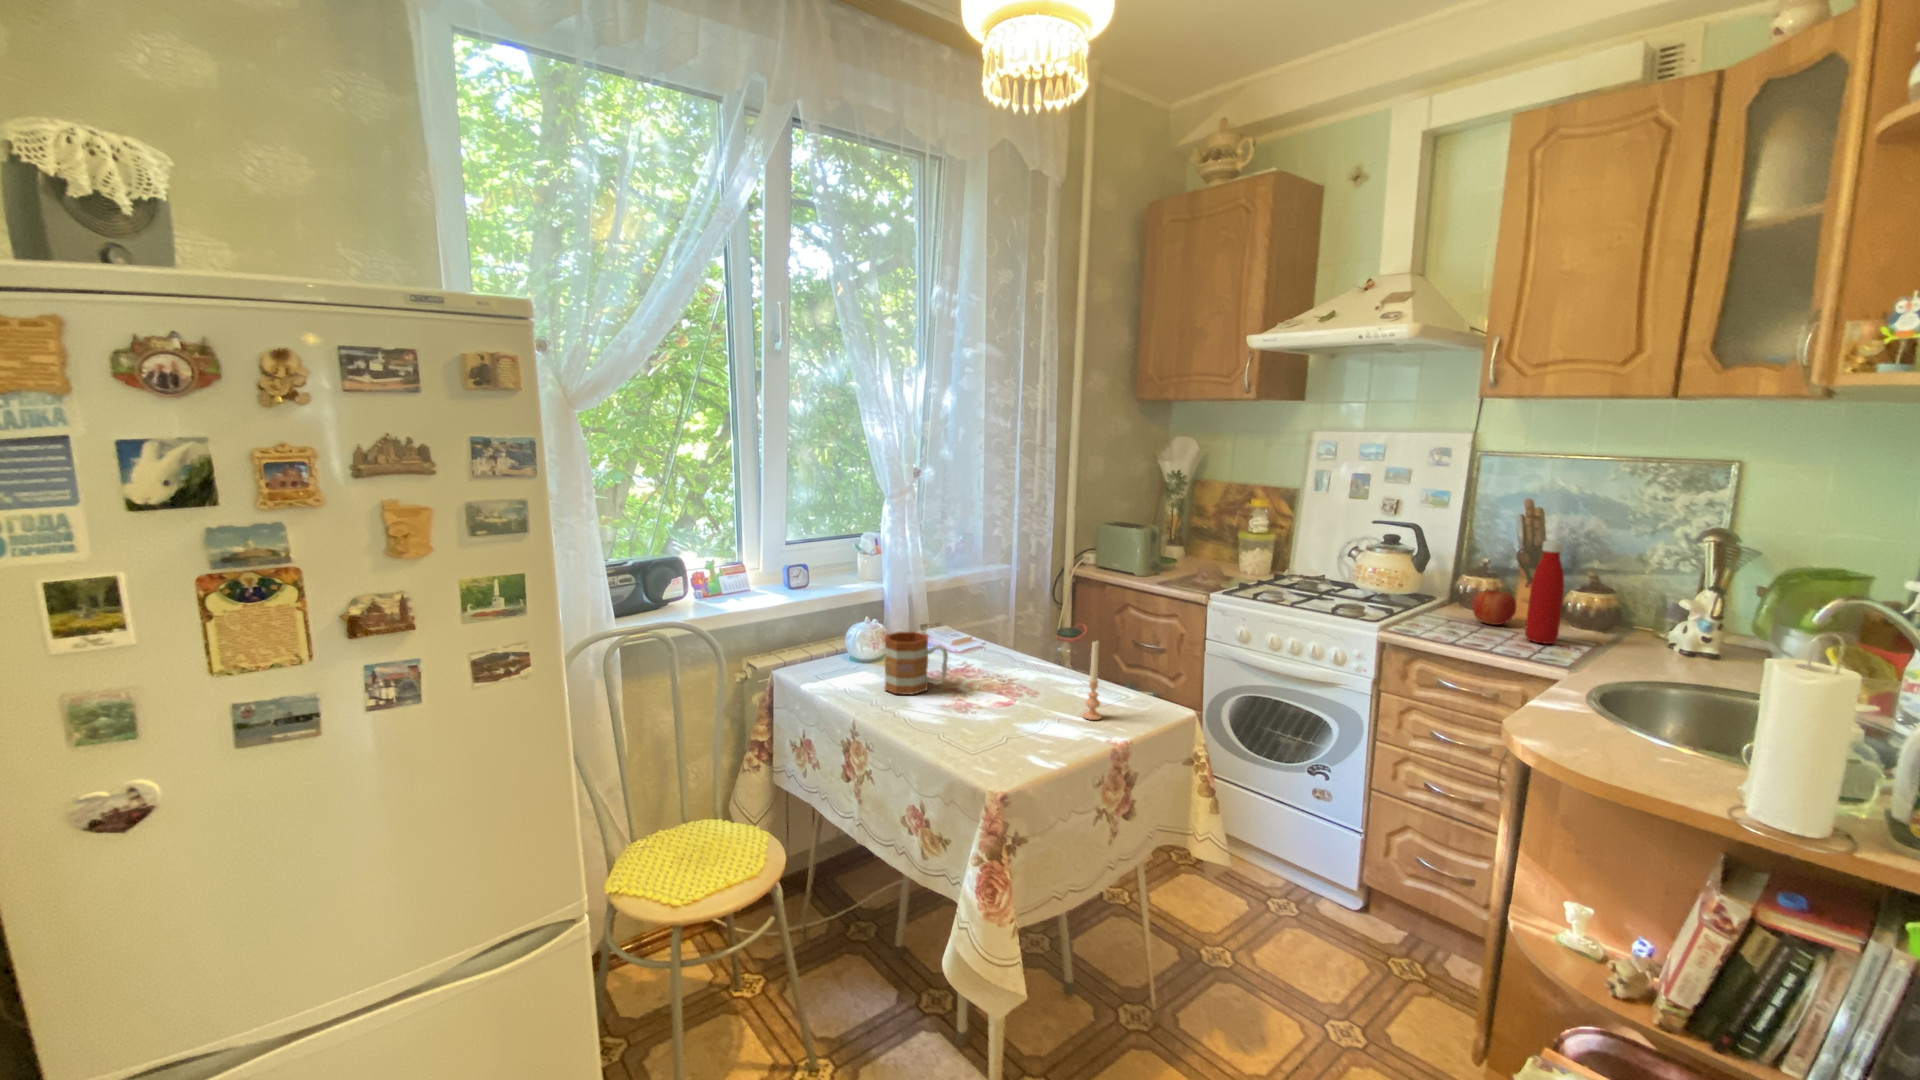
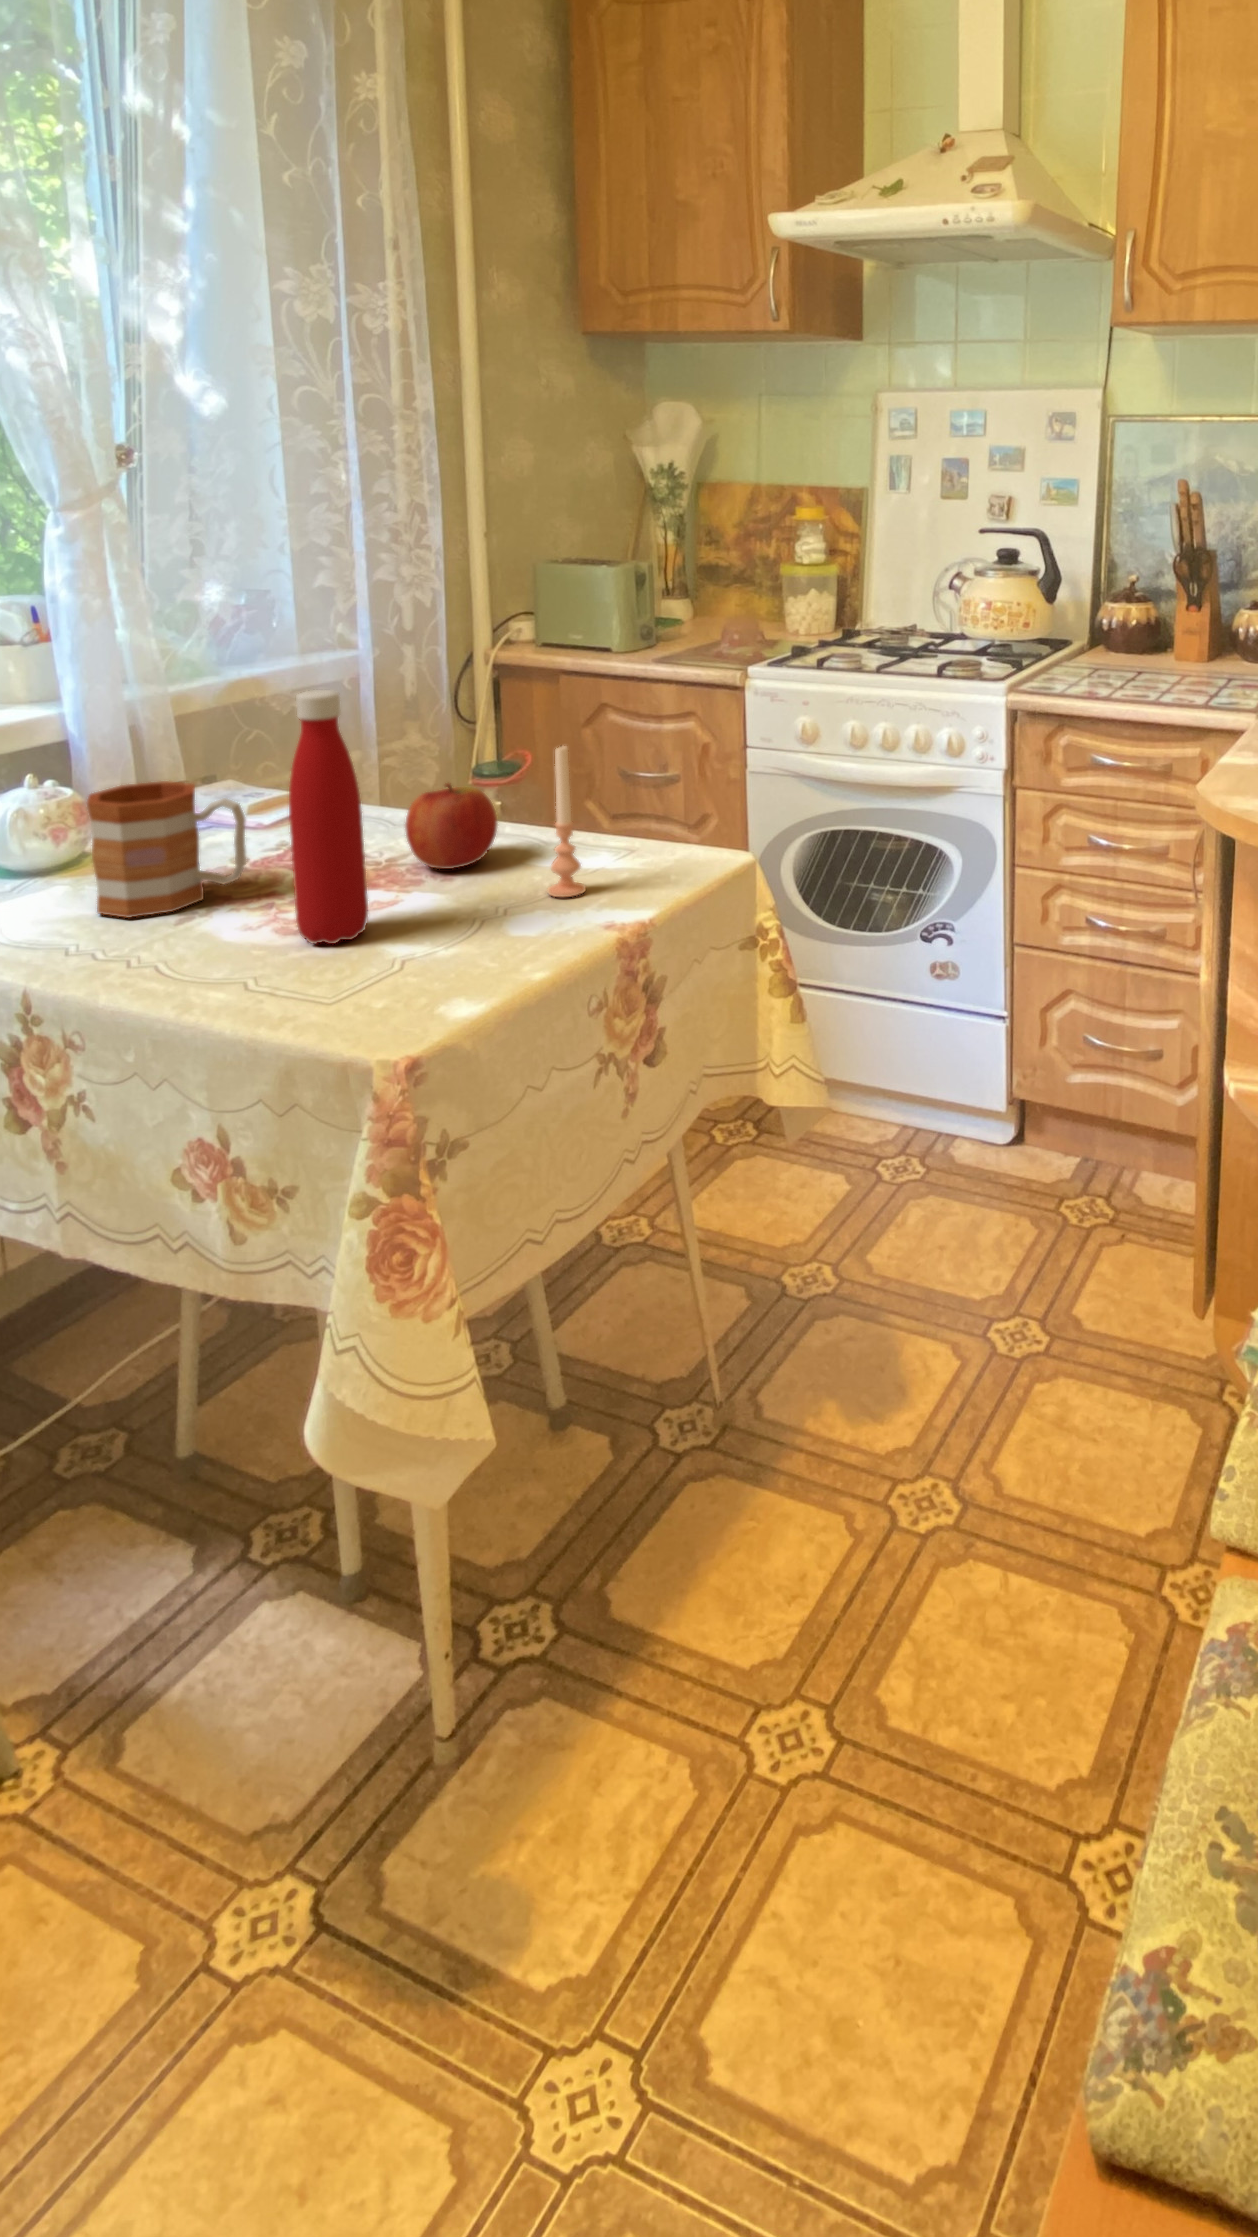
bottle: present [1525,541,1564,644] -> present [289,690,368,944]
fruit: present [1472,588,1516,625] -> present [405,783,497,869]

